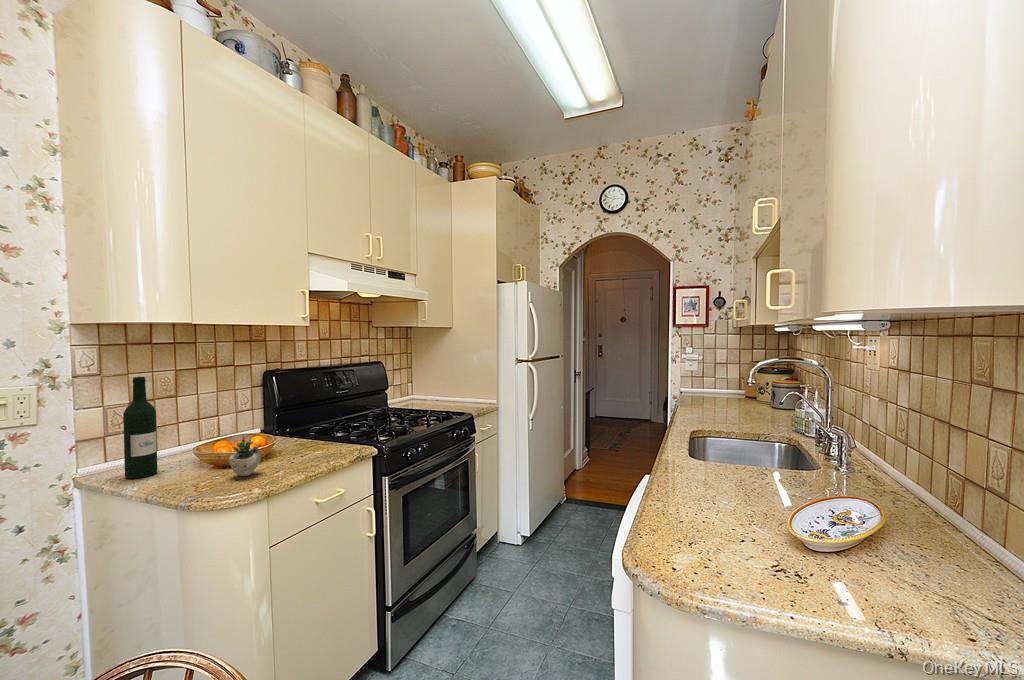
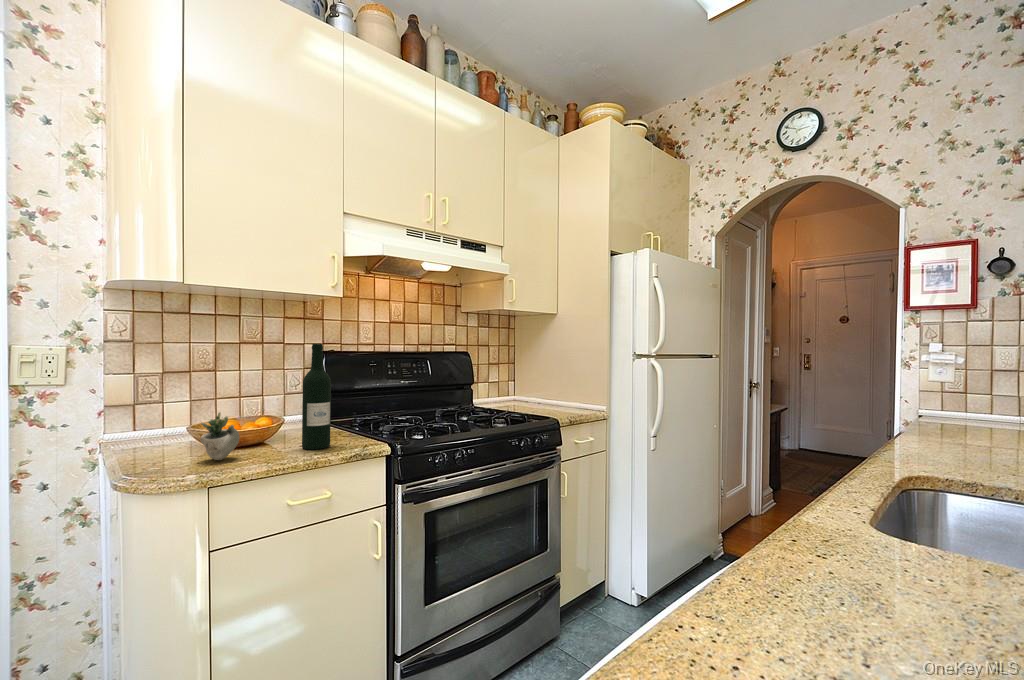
wine bottle: present [123,377,157,479] -> present [302,344,331,449]

